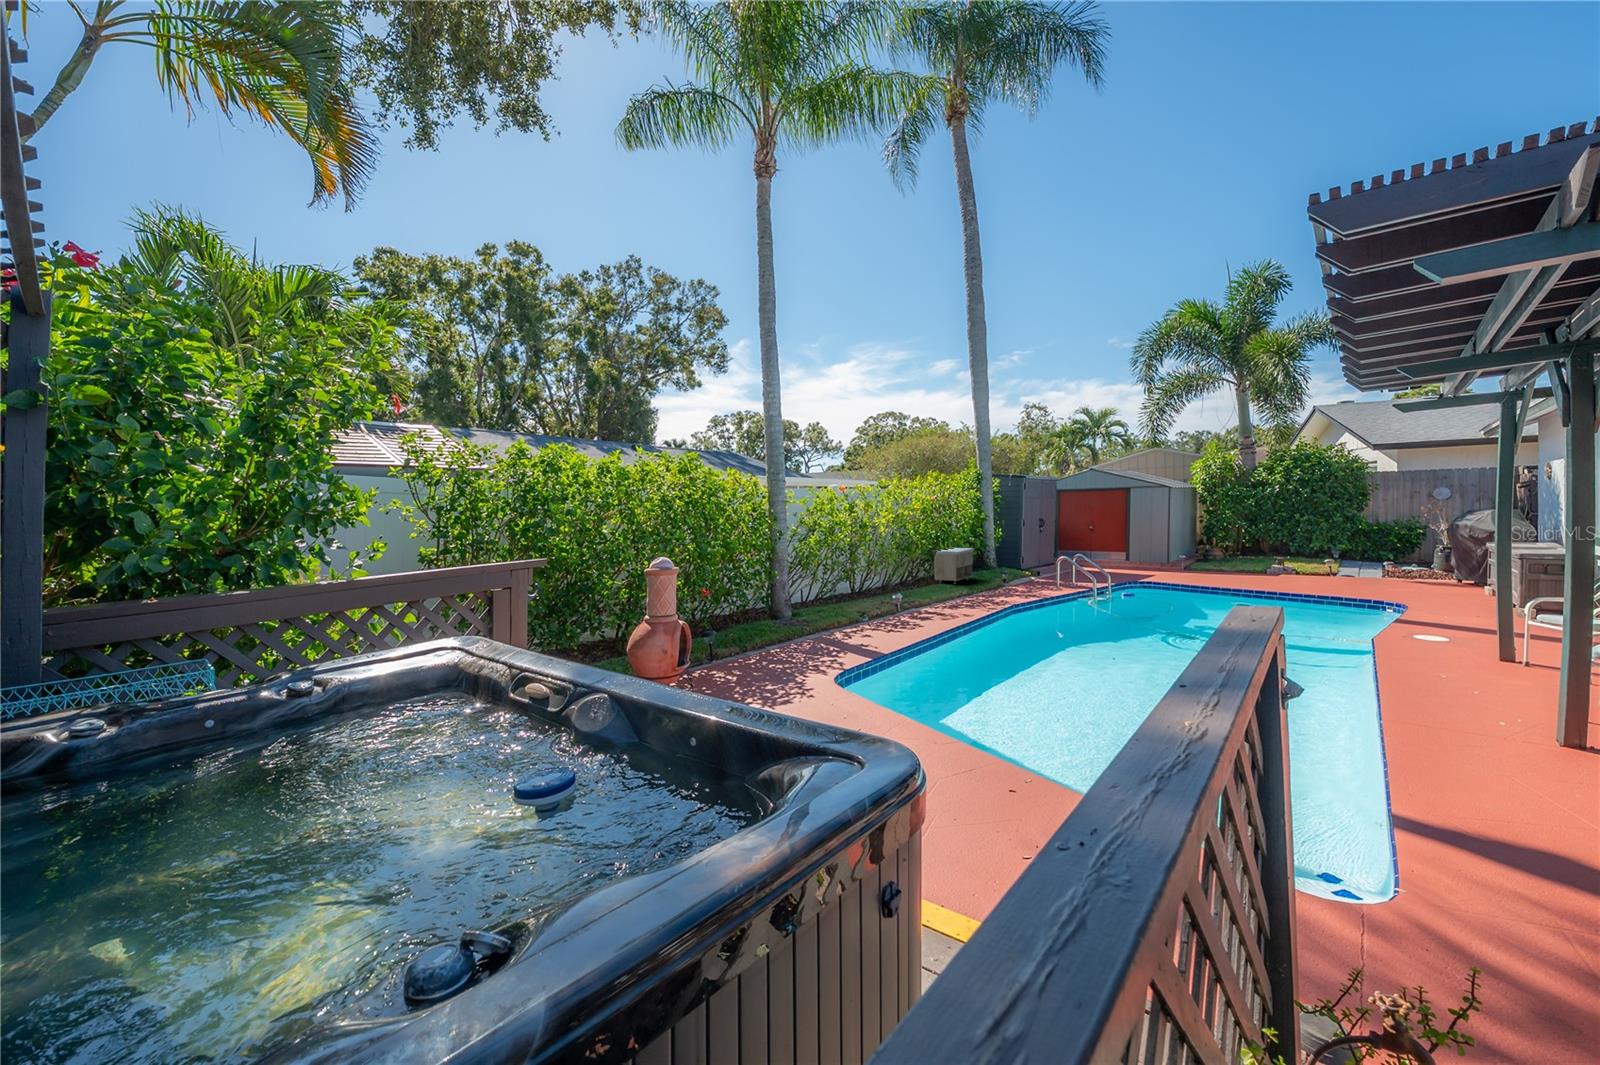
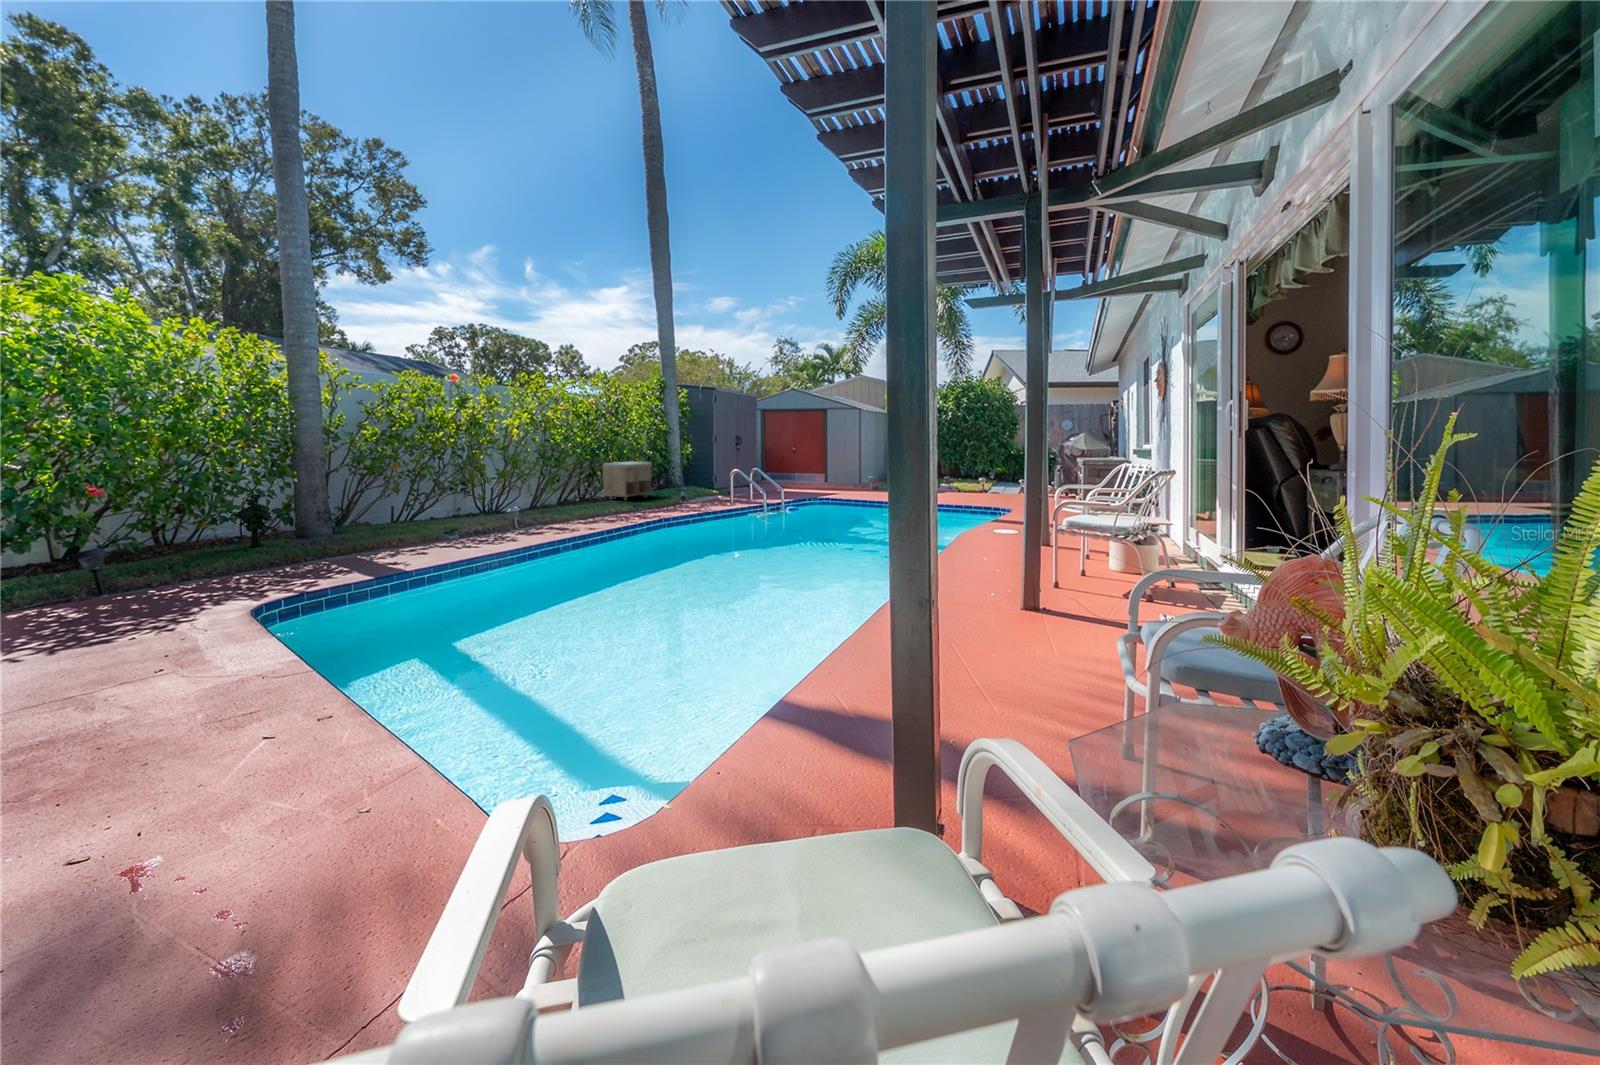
decorative plant: none [741,588,763,627] -> present [232,494,273,547]

